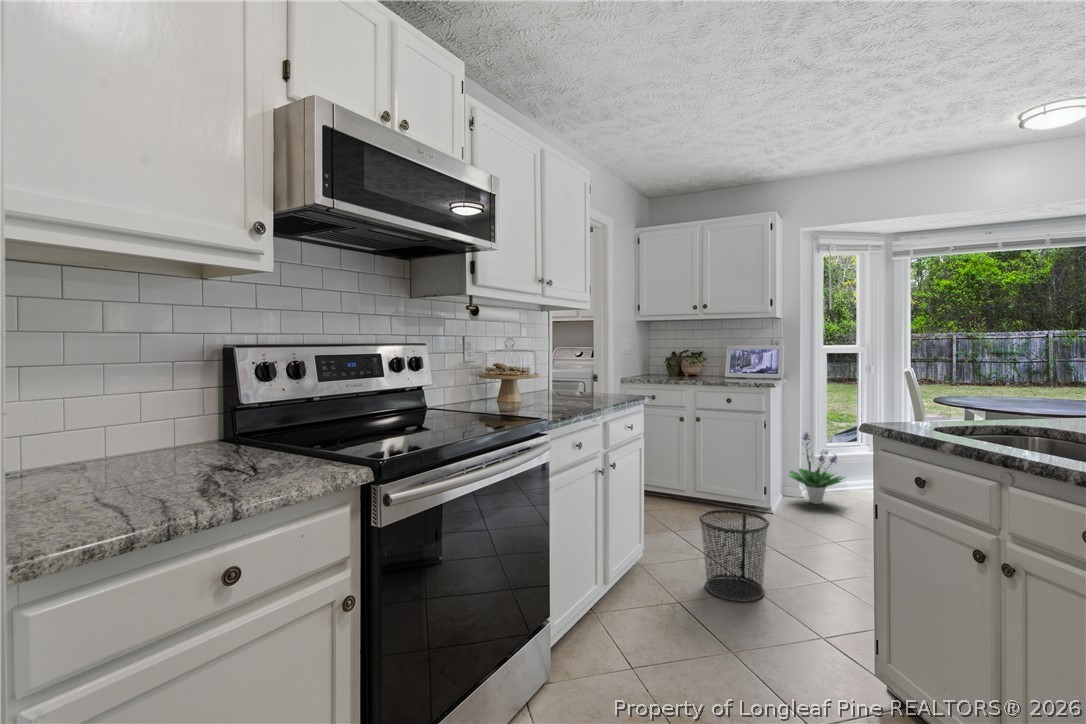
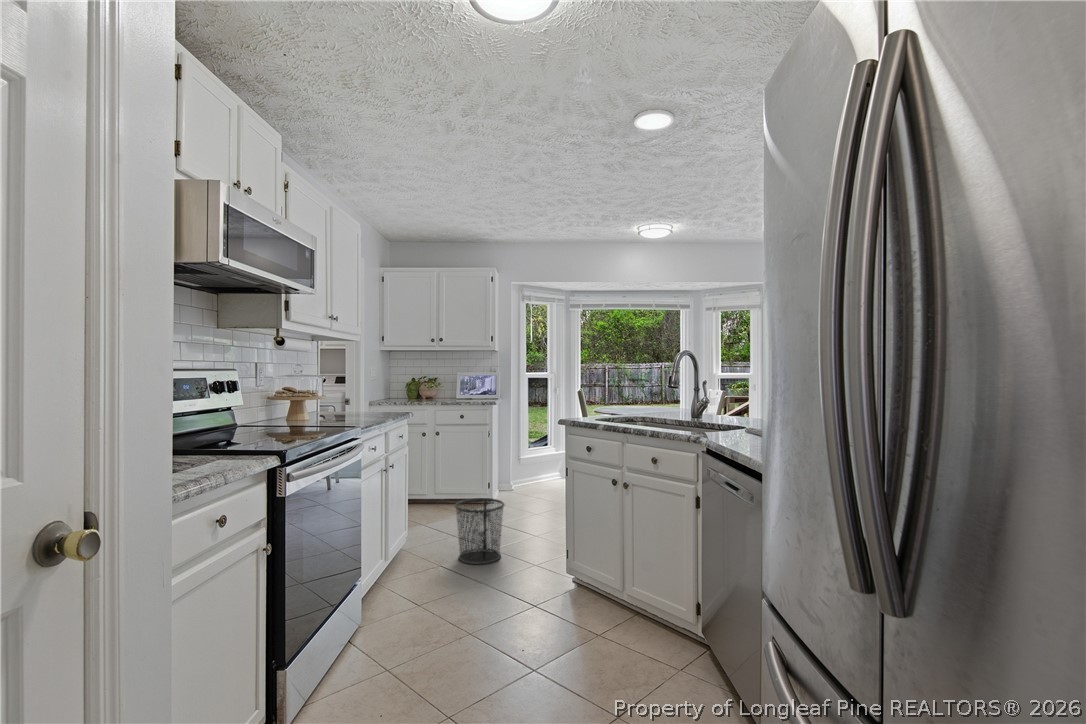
potted plant: present [788,432,844,504] -> none [504,440,544,496]

